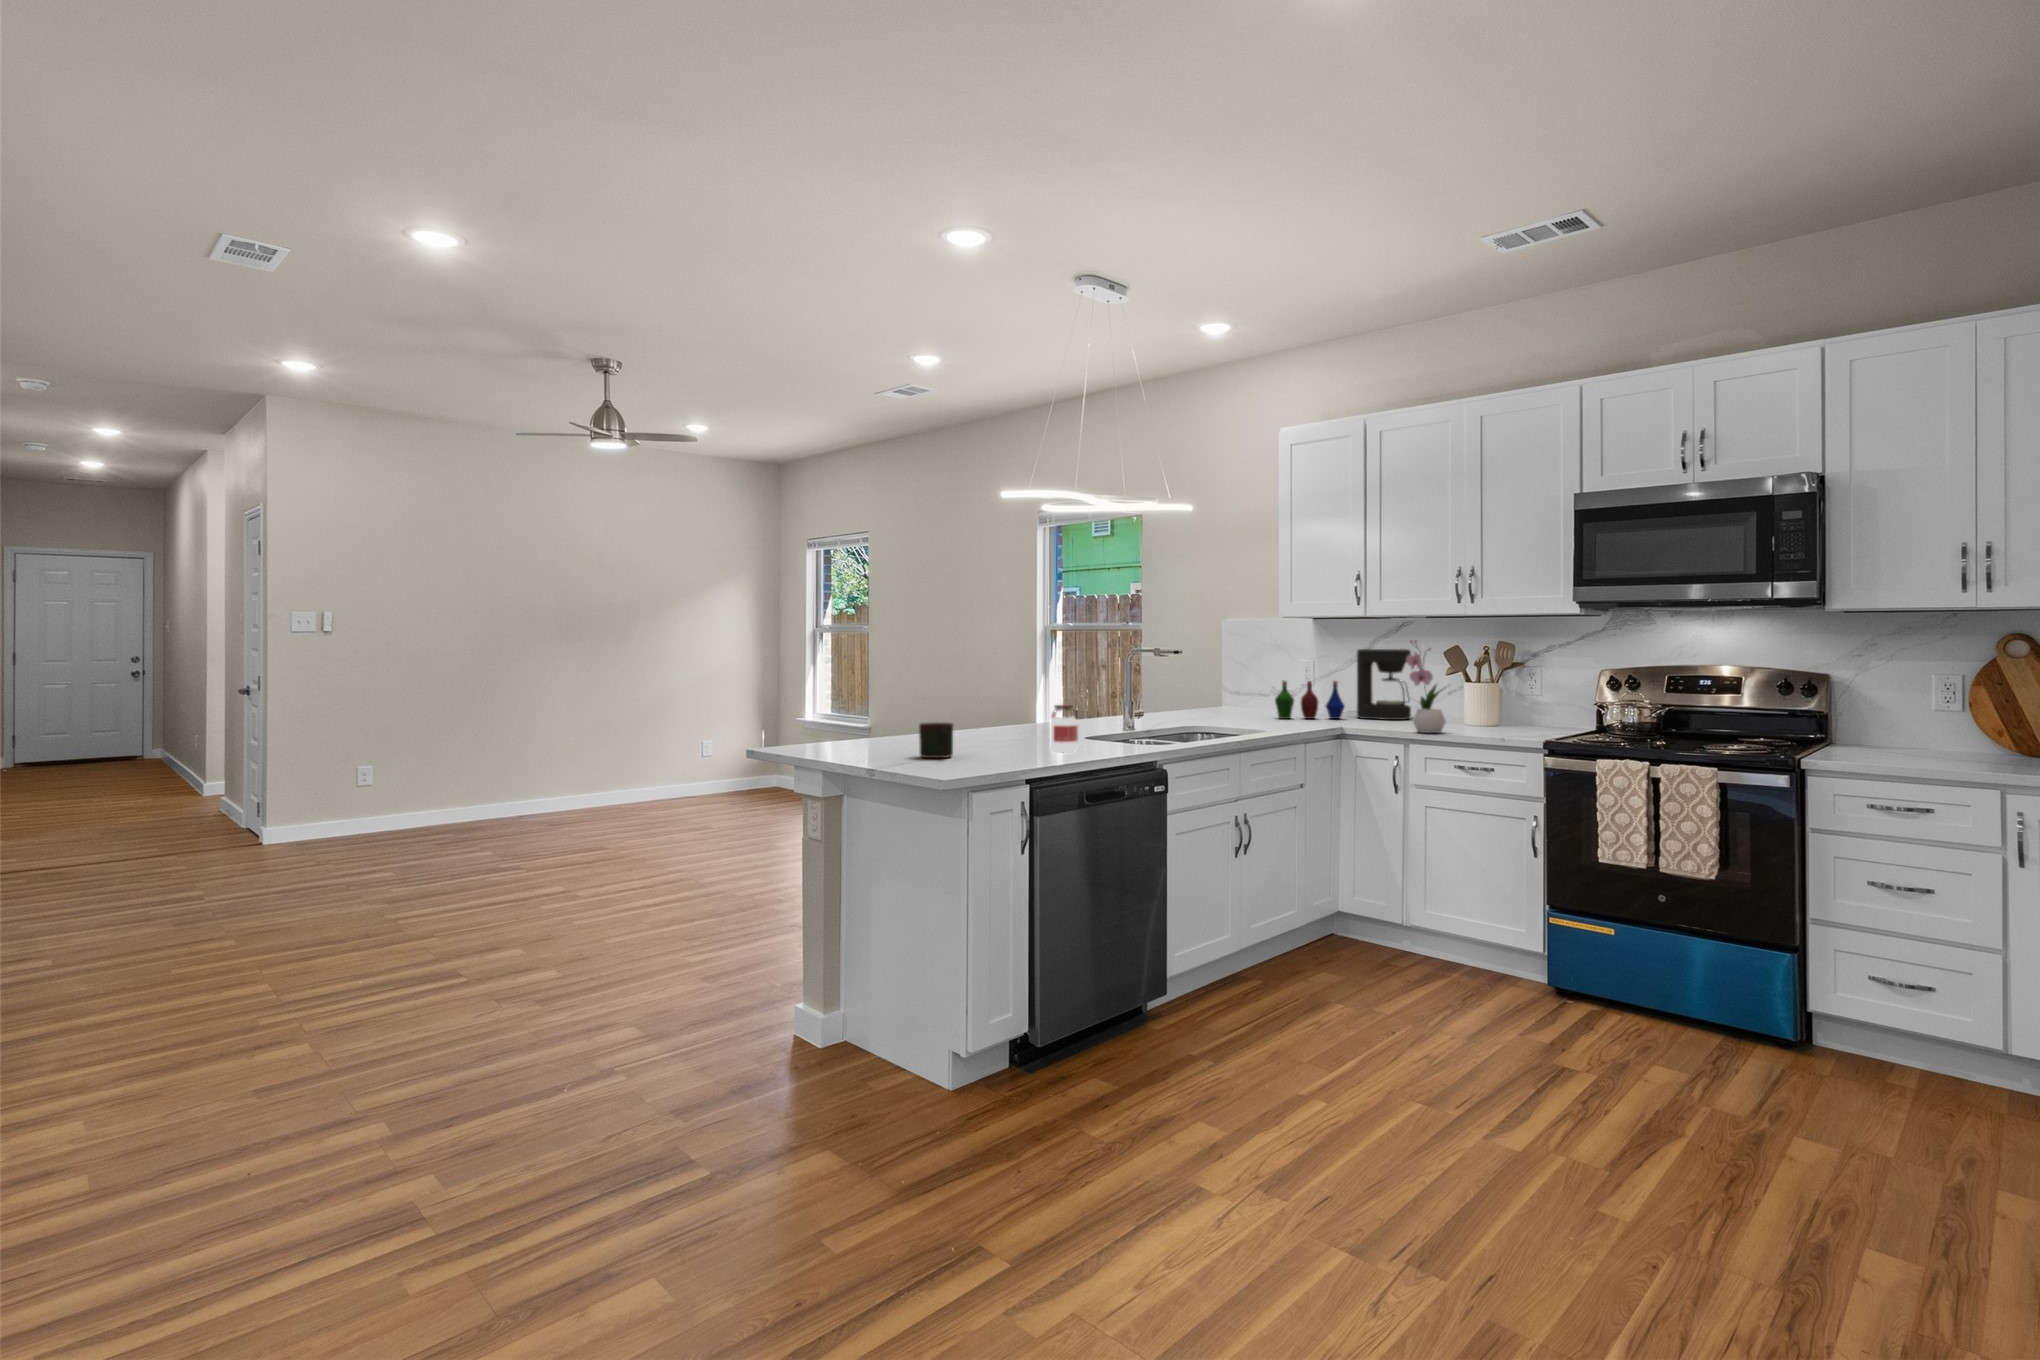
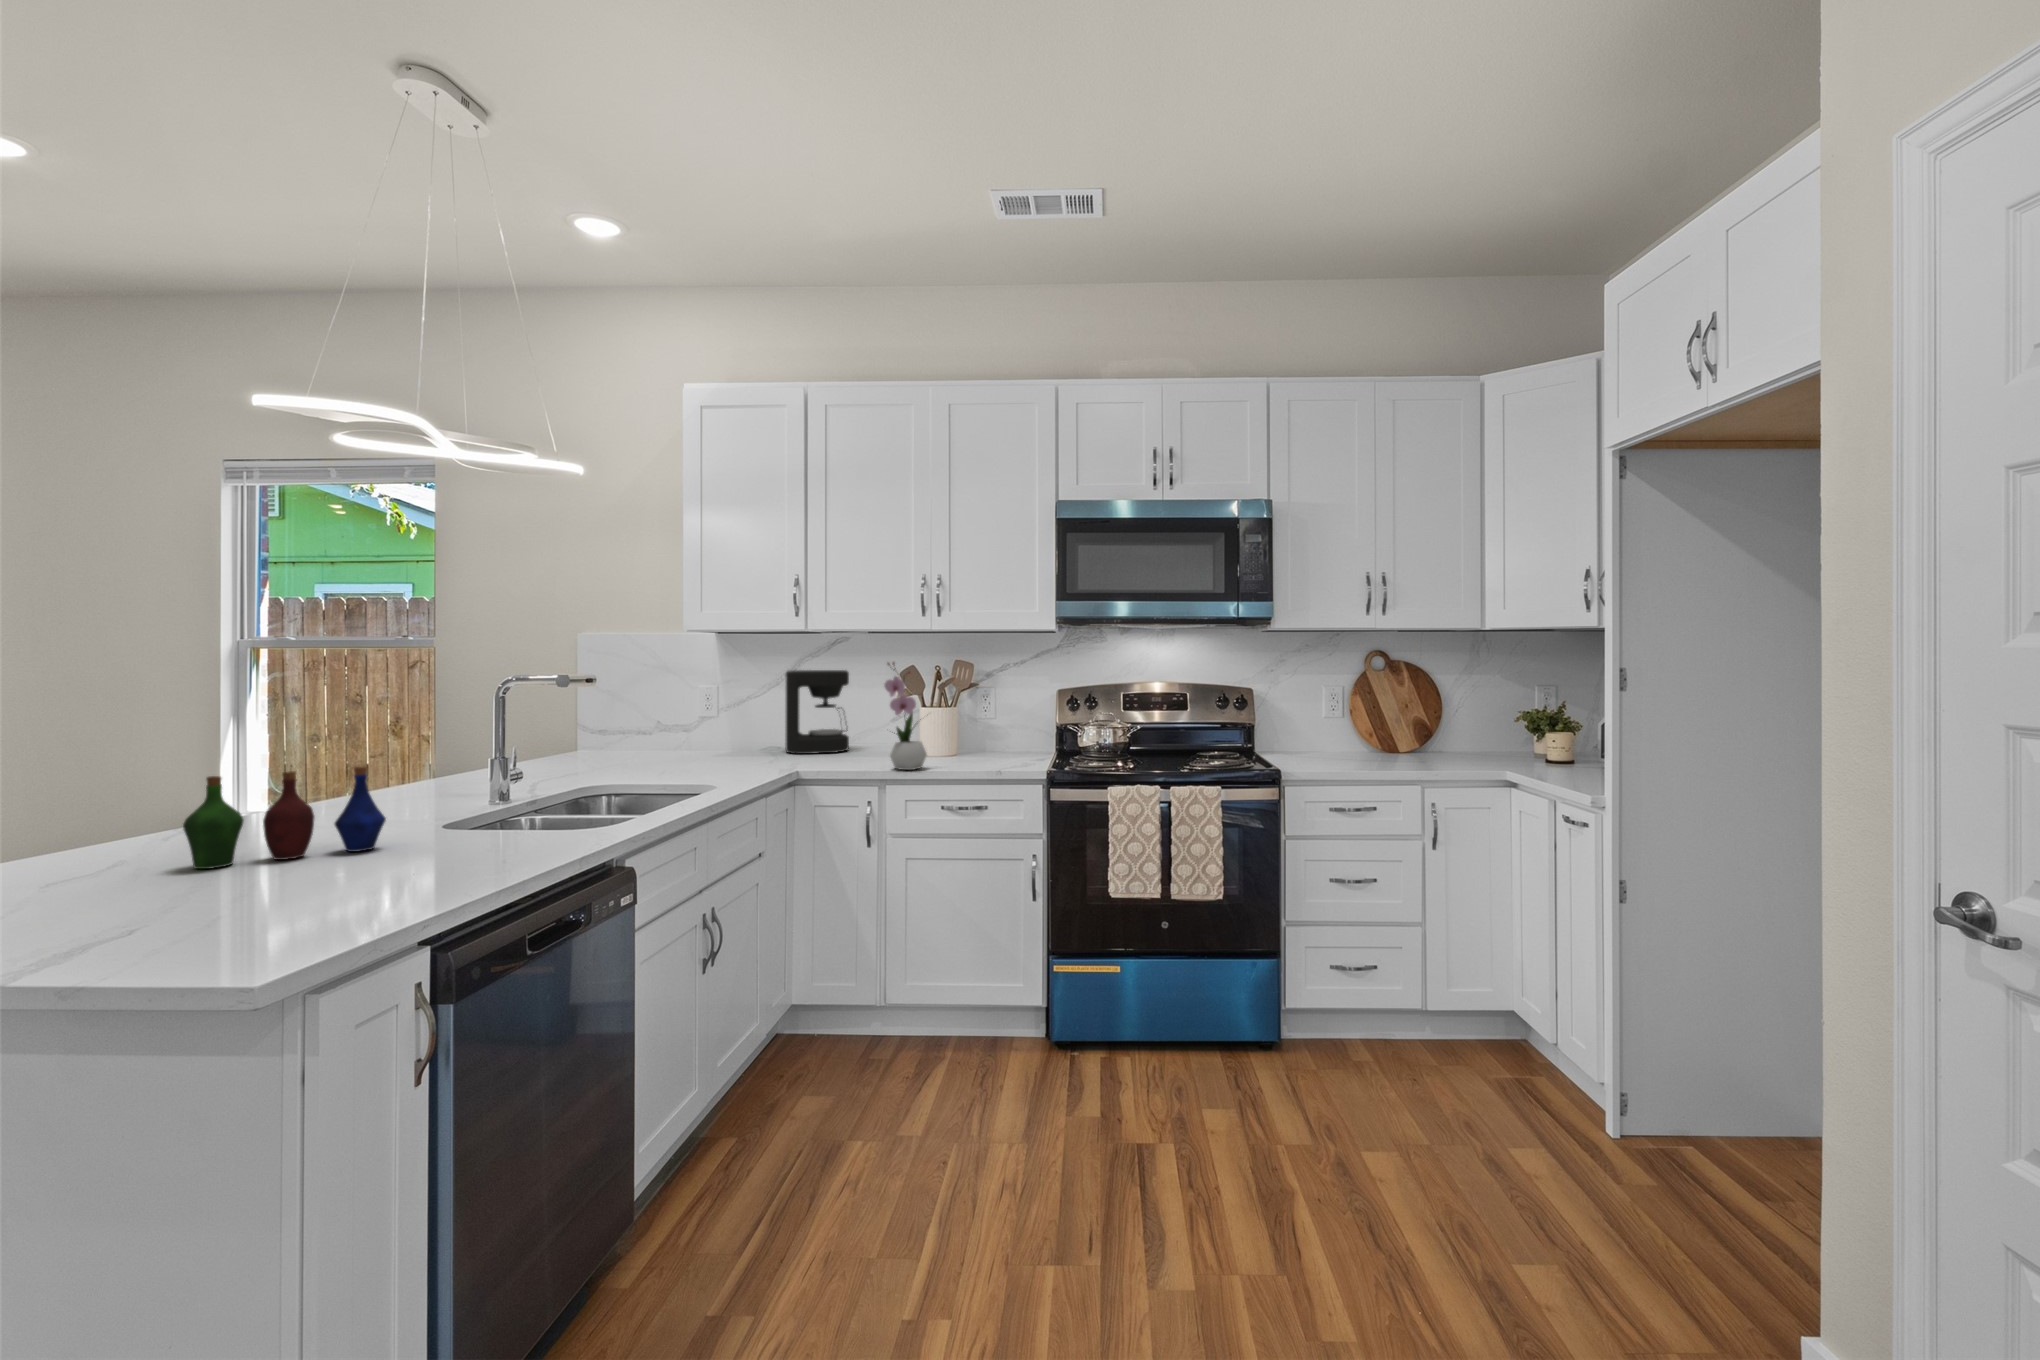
bottle: present [1275,681,1345,719] -> present [183,767,386,869]
jar: present [1050,705,1078,753] -> none [433,789,493,880]
mug: present [919,723,953,758] -> none [110,855,212,942]

